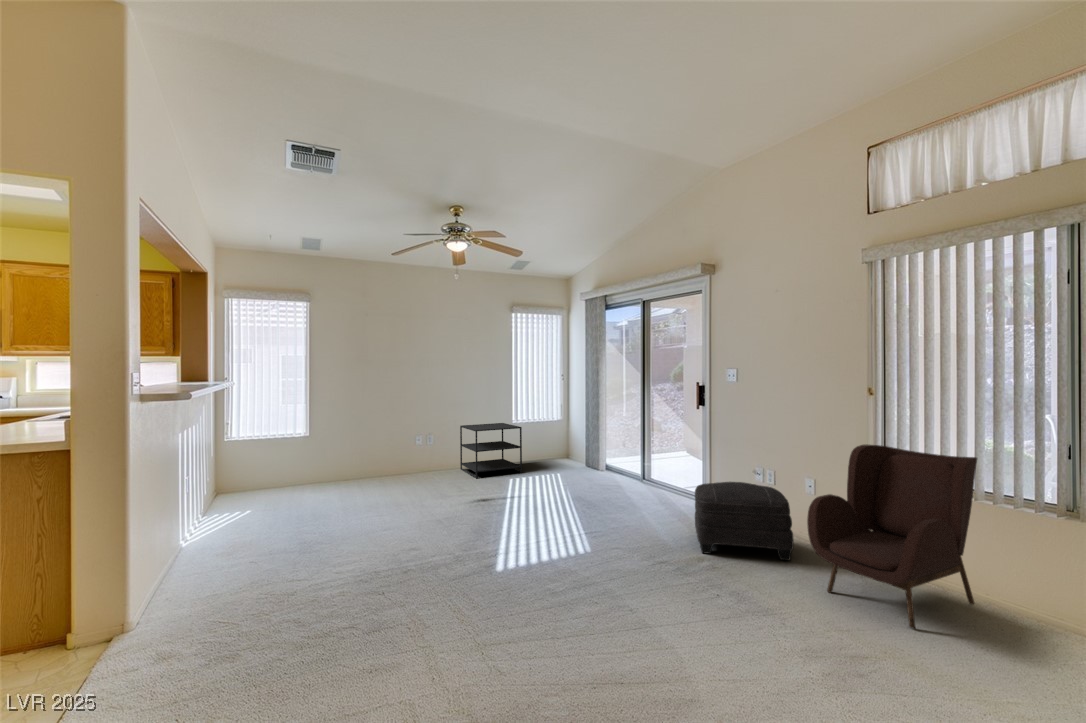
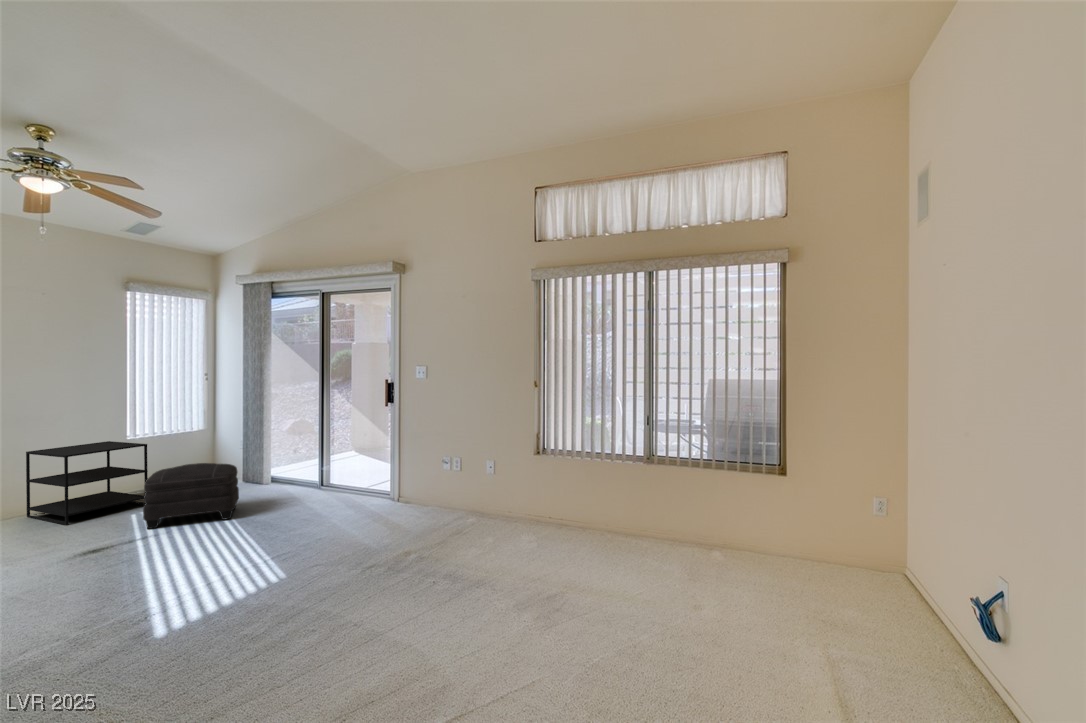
armchair: present [807,444,977,628] -> none [500,427,603,562]
ottoman: present [695,482,794,560] -> present [143,463,239,529]

